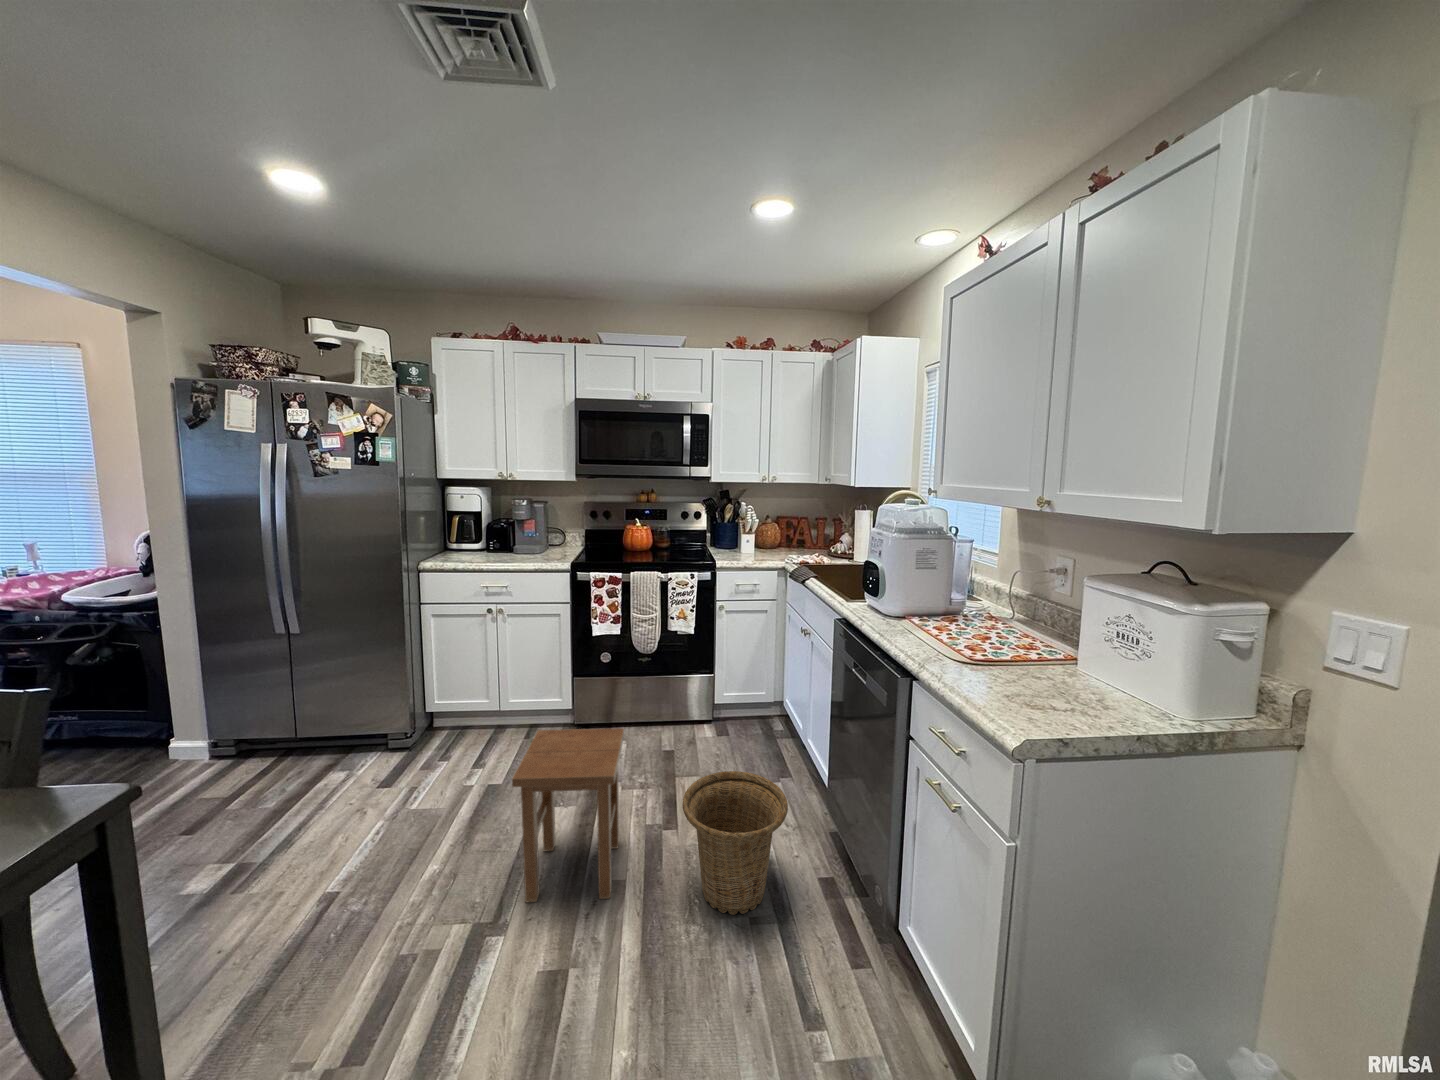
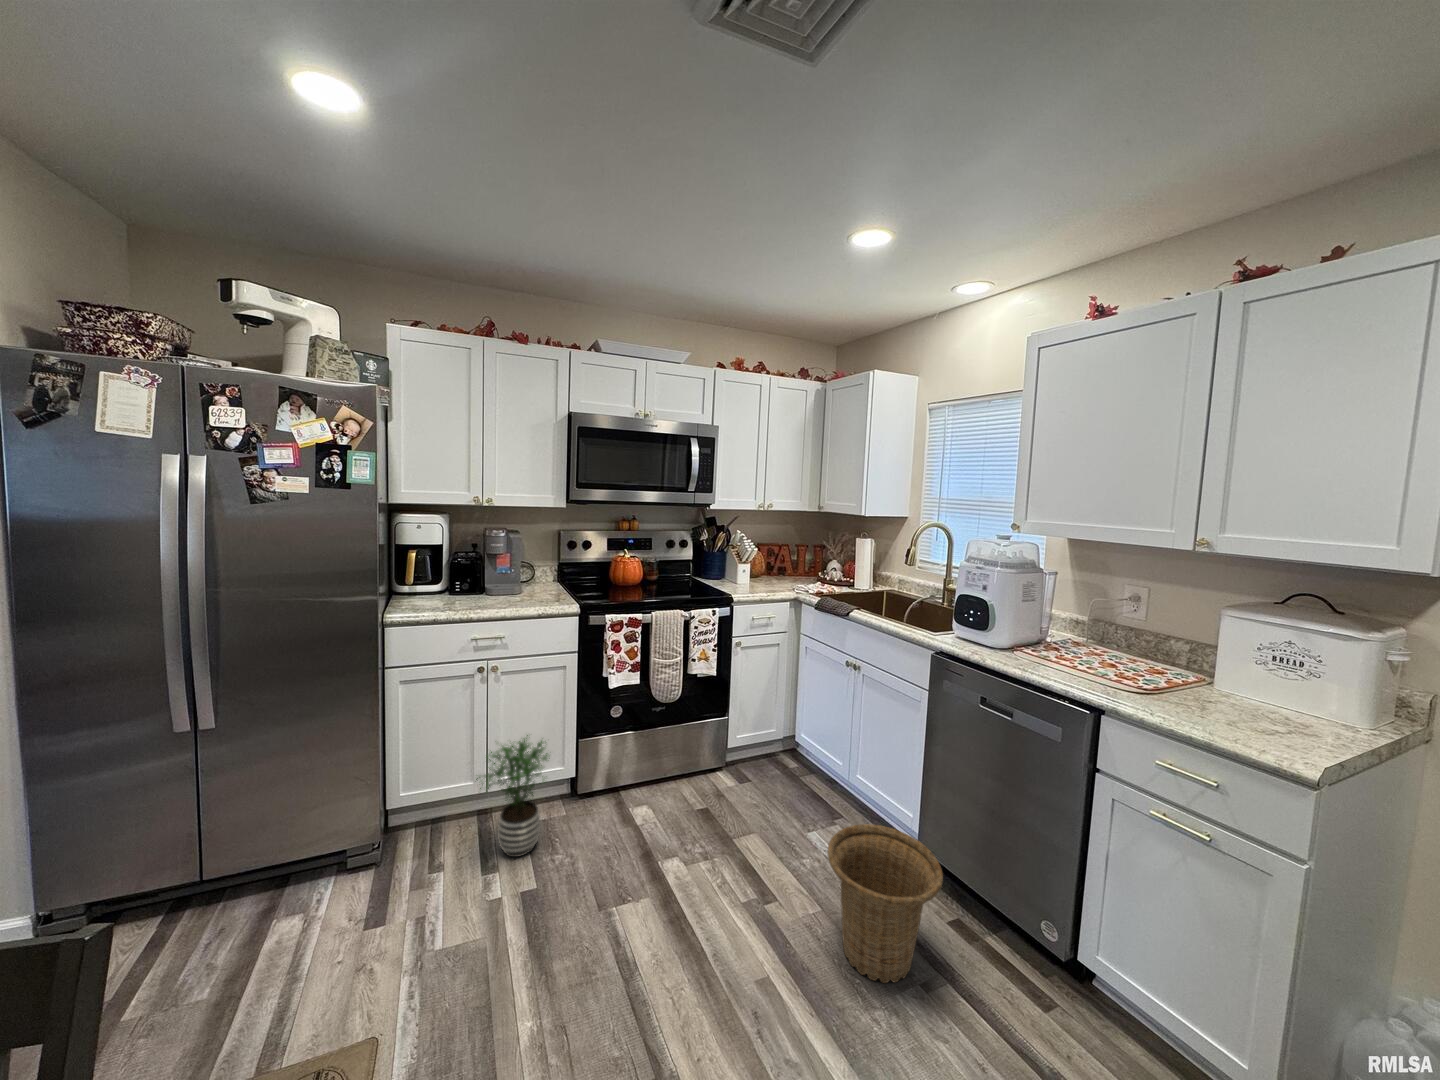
potted plant: none [464,665,537,762] -> present [476,735,550,857]
stool: present [512,728,624,902] -> none [643,798,783,1036]

